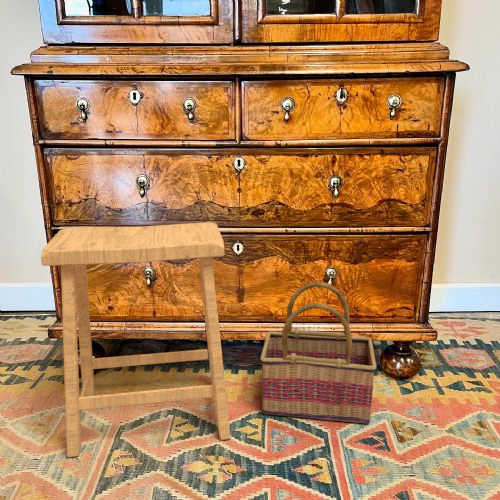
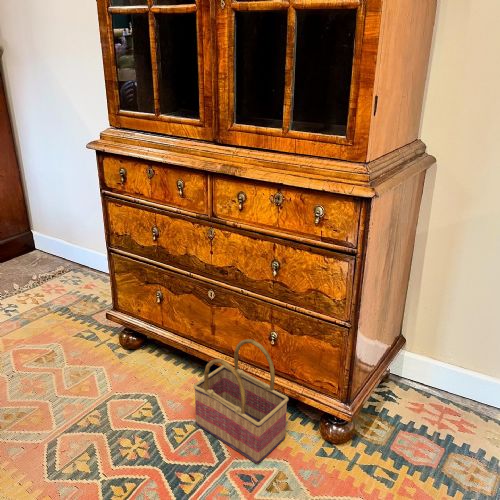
footstool: present [41,222,231,457] -> none [54,259,194,433]

